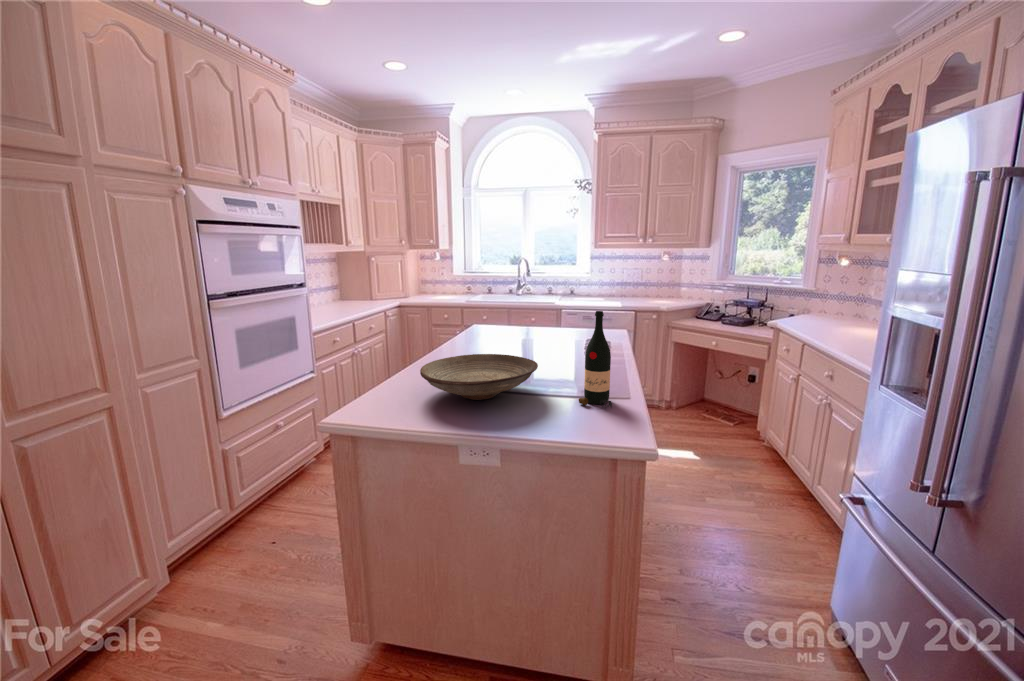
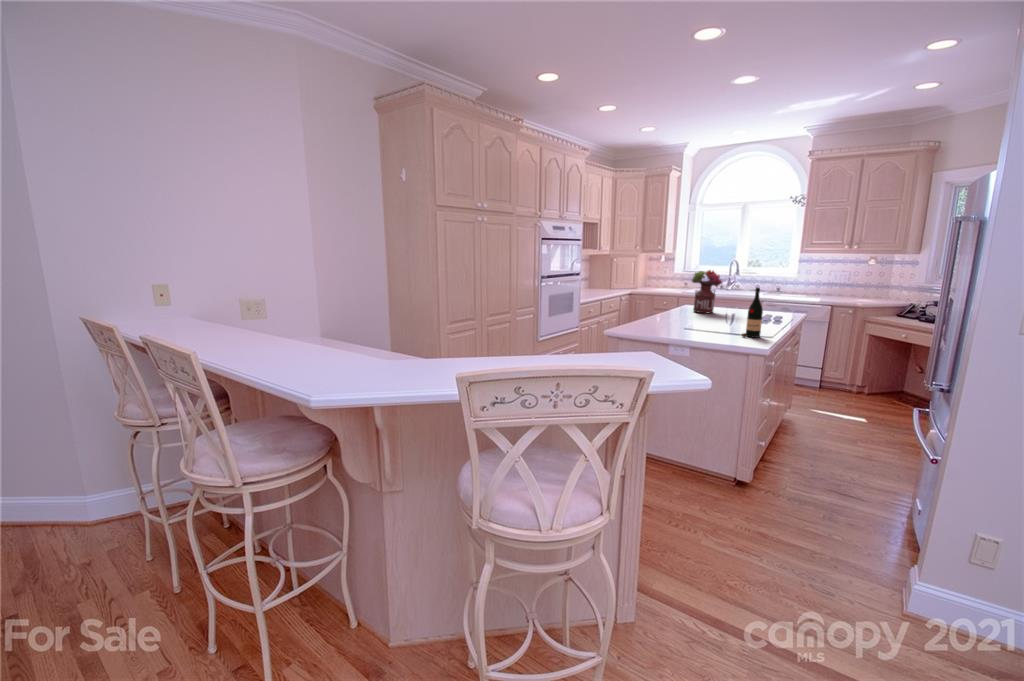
flower arrangement: none [477,273,525,343] -> present [692,270,722,313]
decorative bowl: present [420,354,538,400] -> none [656,311,721,331]

